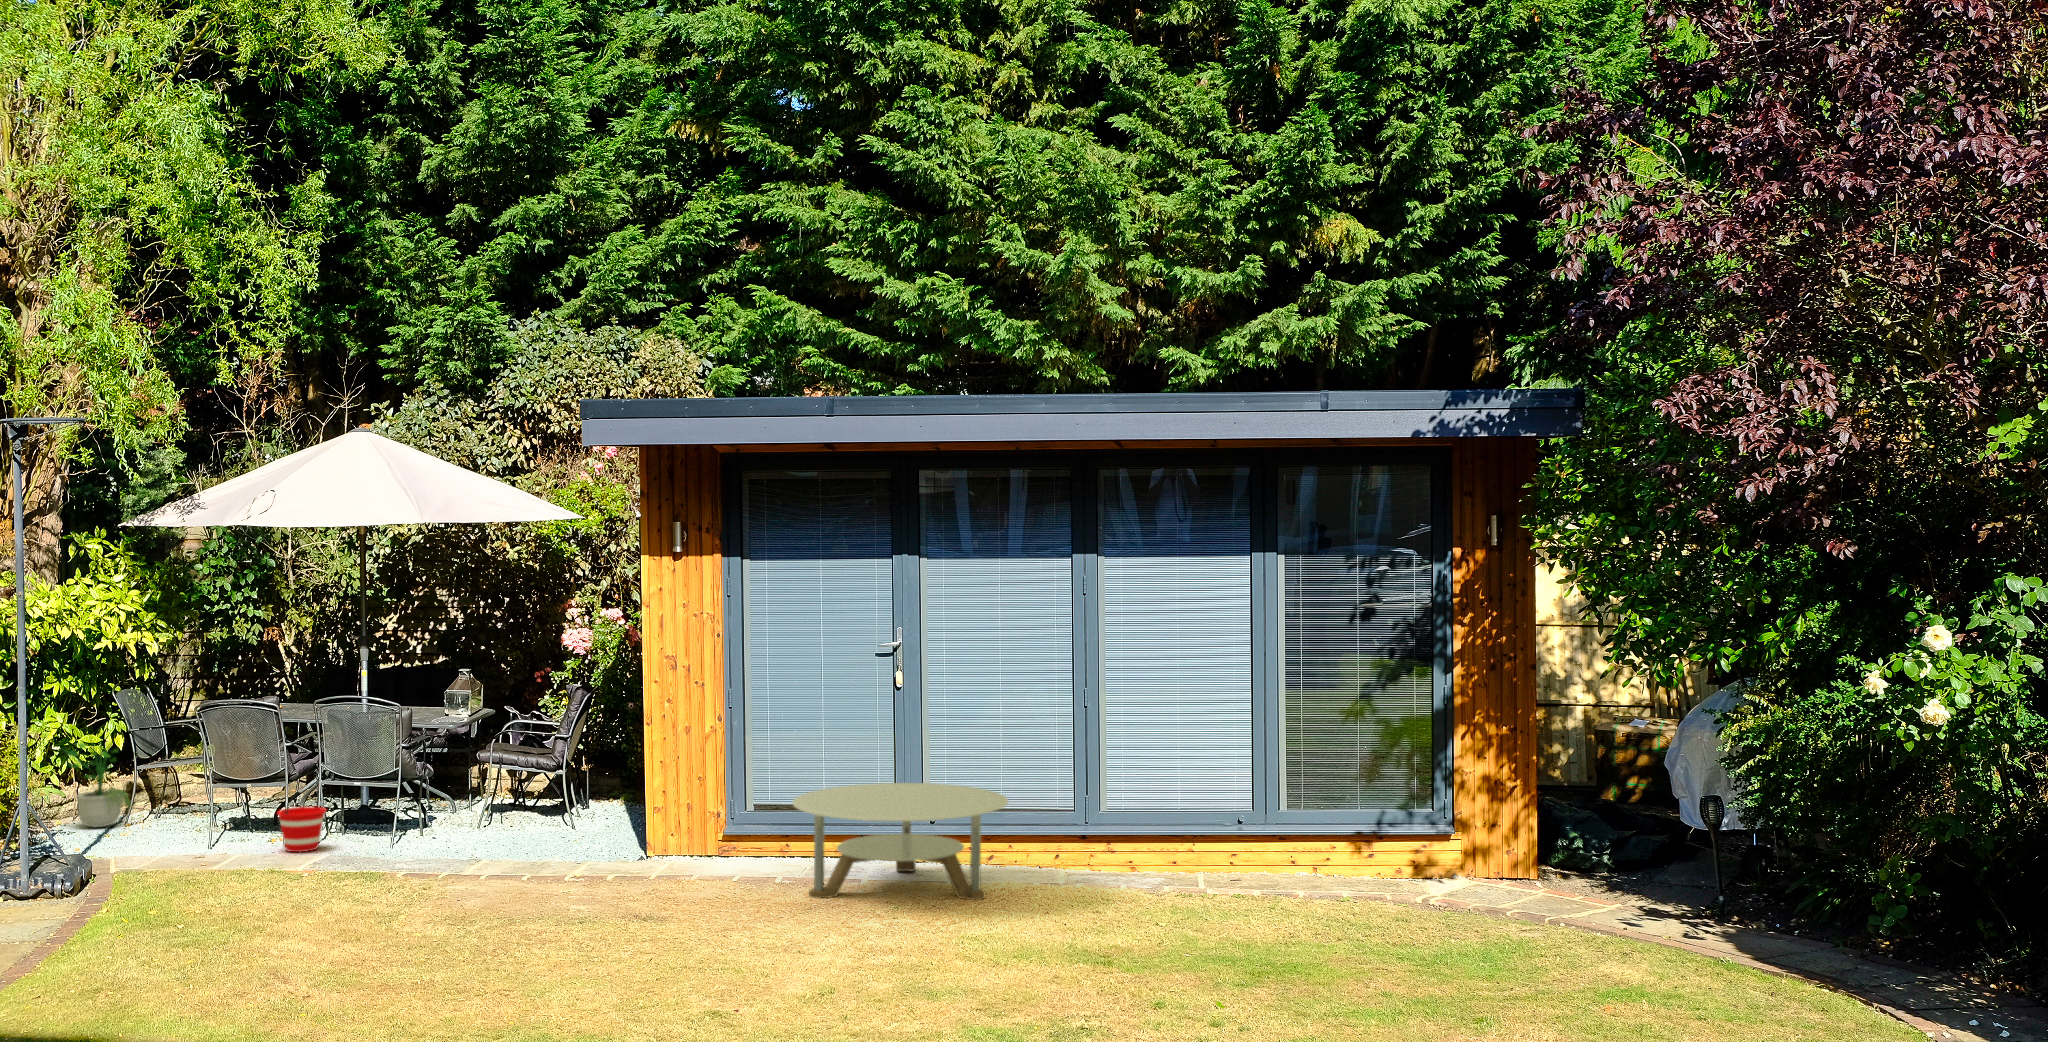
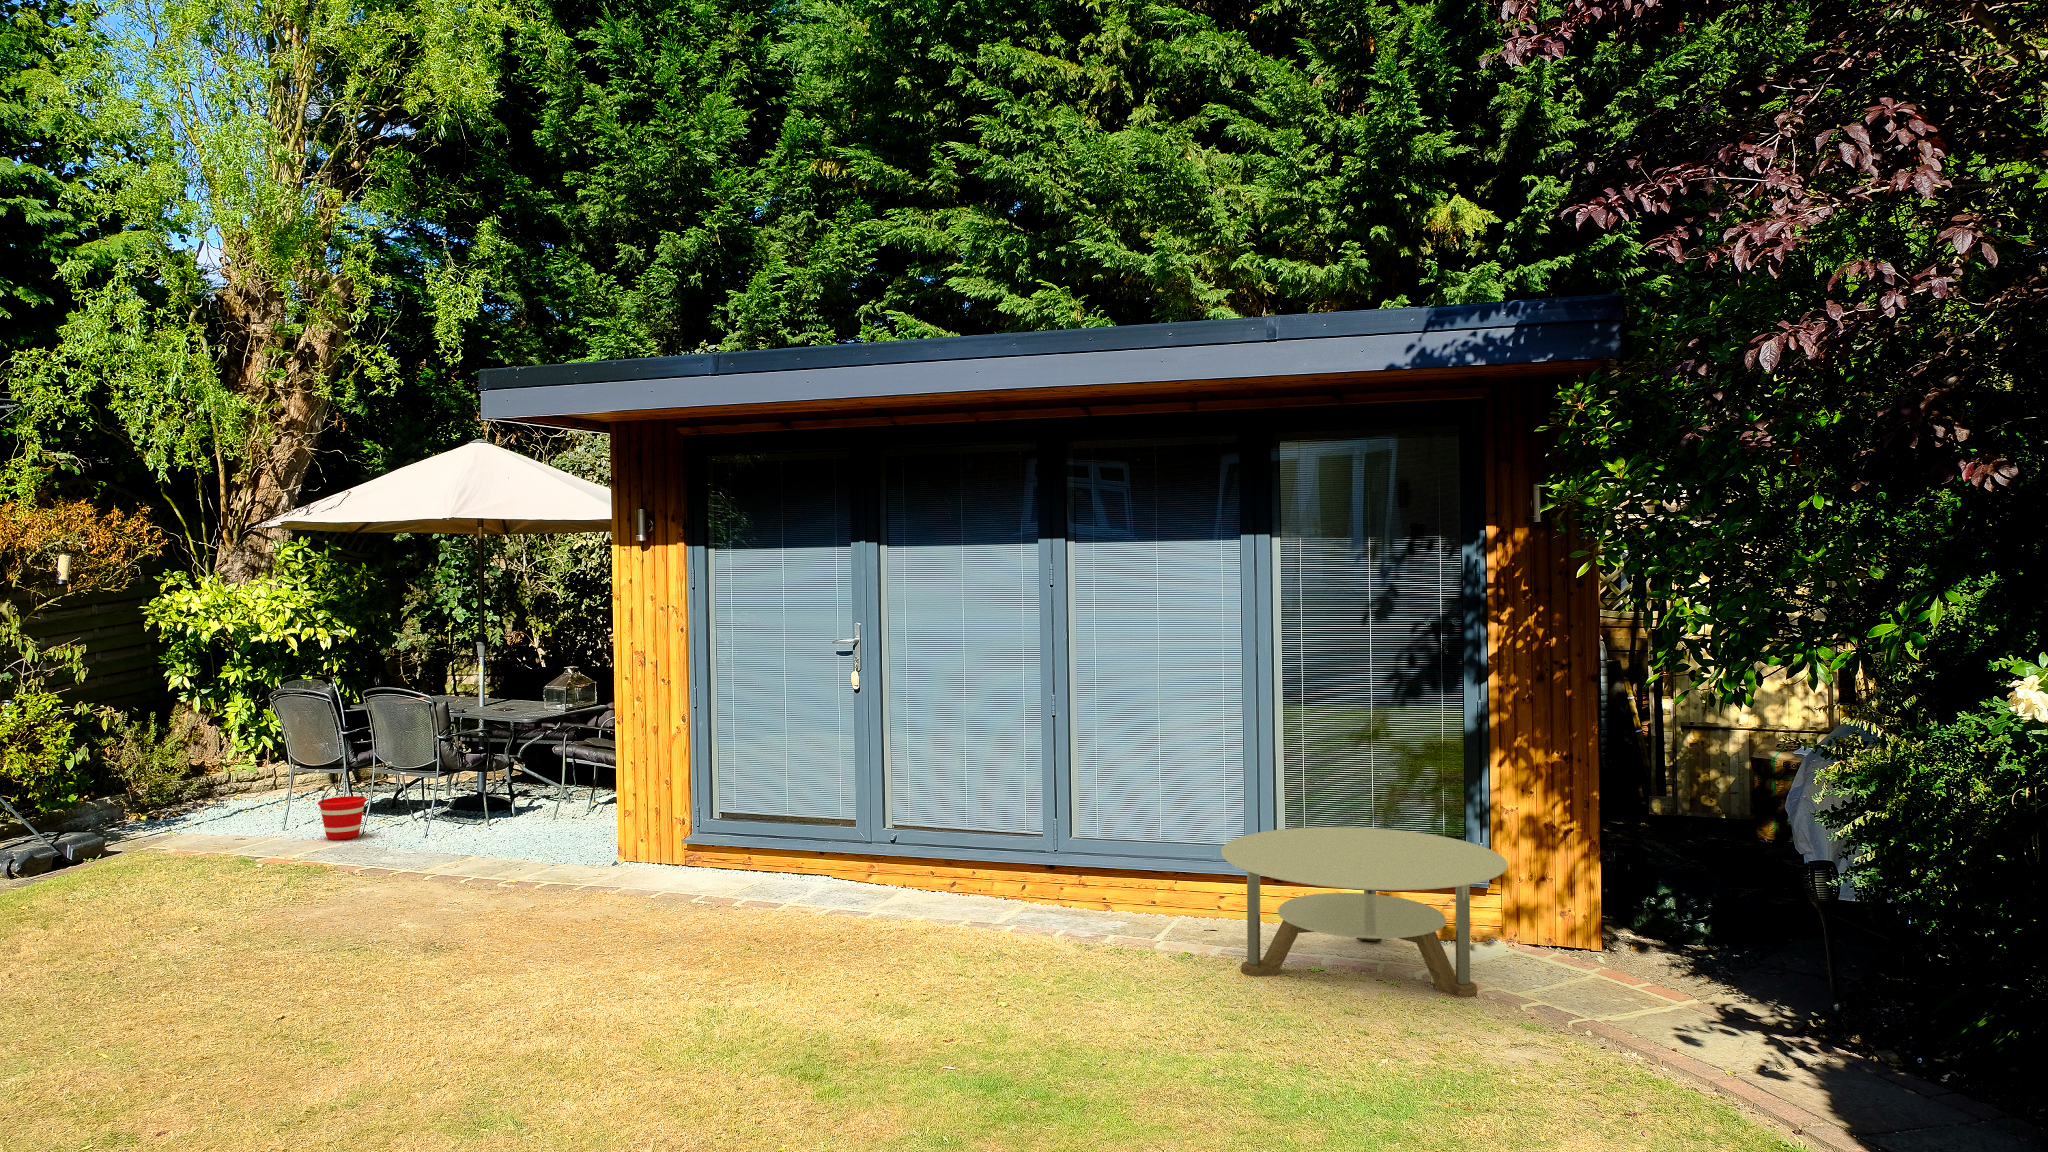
potted plant: present [65,743,131,828] -> none [199,709,271,807]
round table: present [793,783,1008,900] -> present [1221,827,1507,997]

